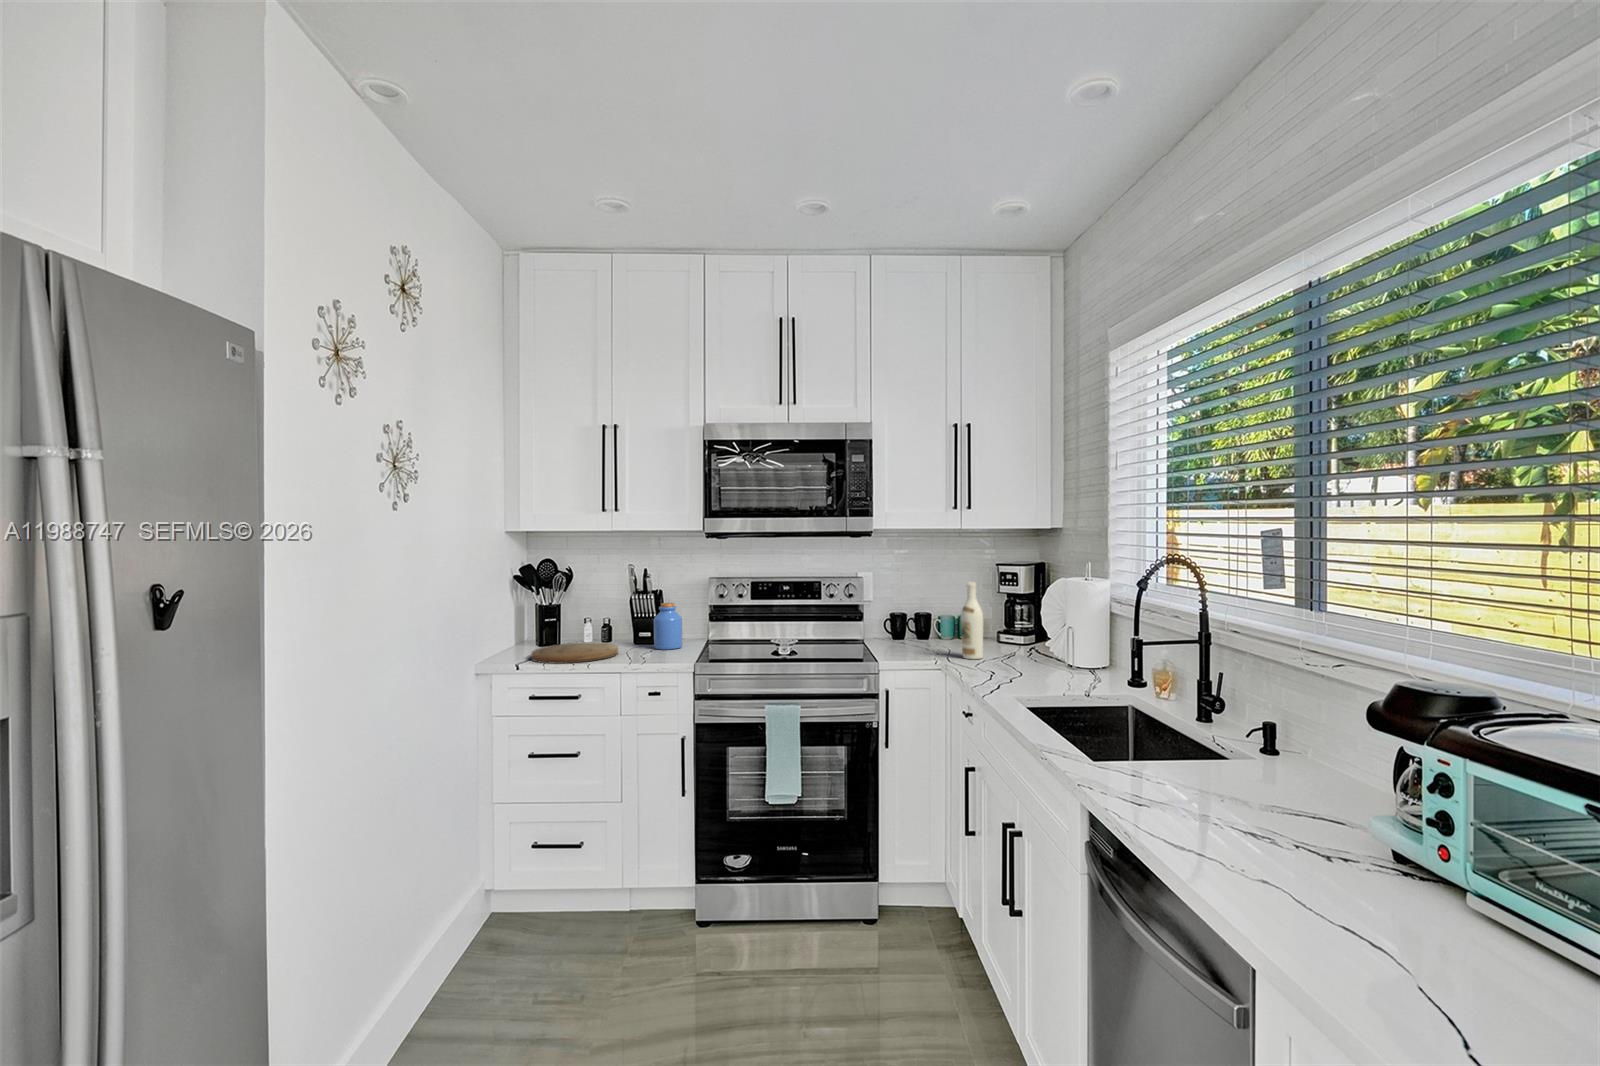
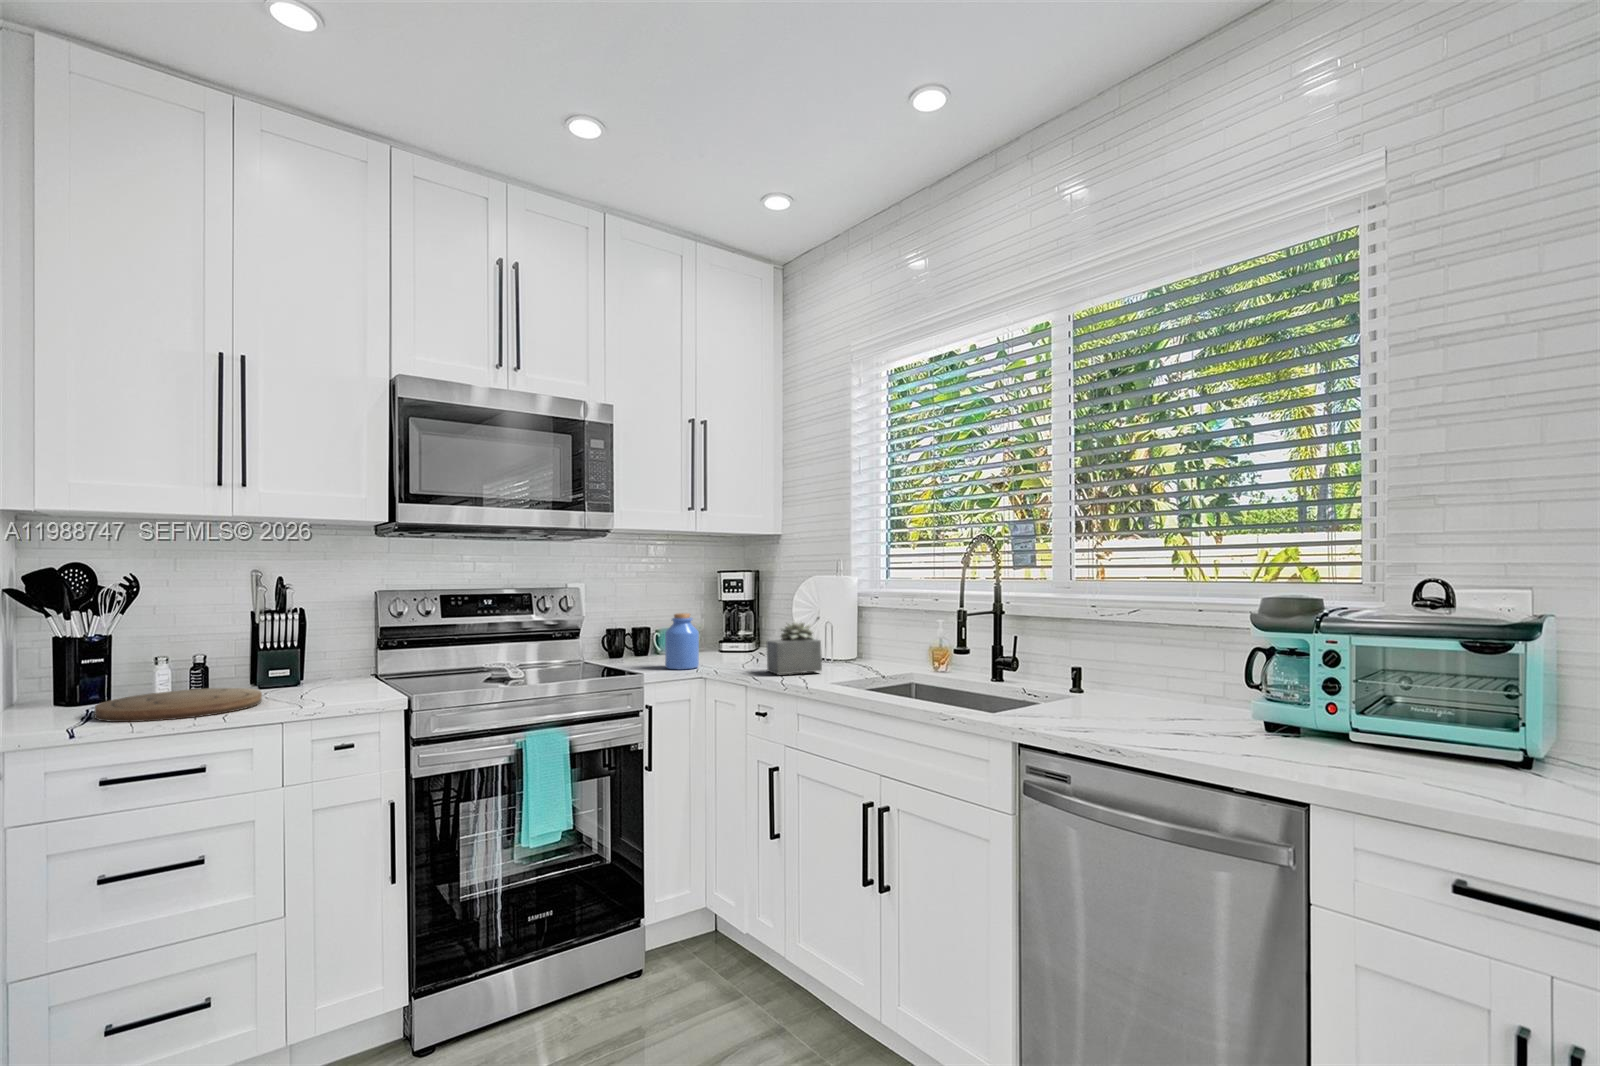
wine bottle: present [961,582,983,659] -> none [716,586,739,666]
jar: present [654,603,683,650] -> present [665,613,699,669]
succulent plant: none [984,623,1035,678] -> present [767,622,822,674]

